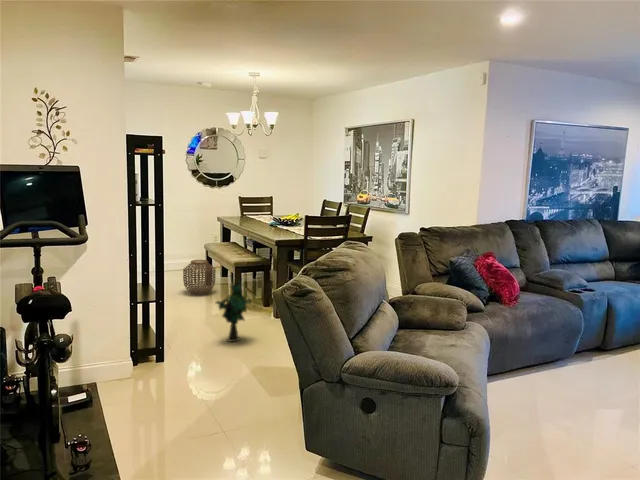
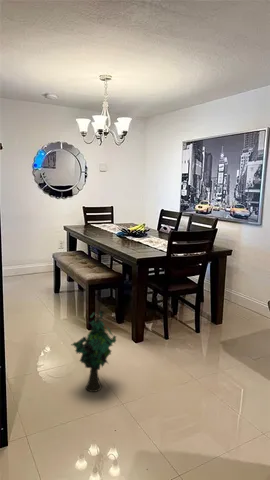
woven basket: present [183,260,216,295] -> none [31,271,64,308]

